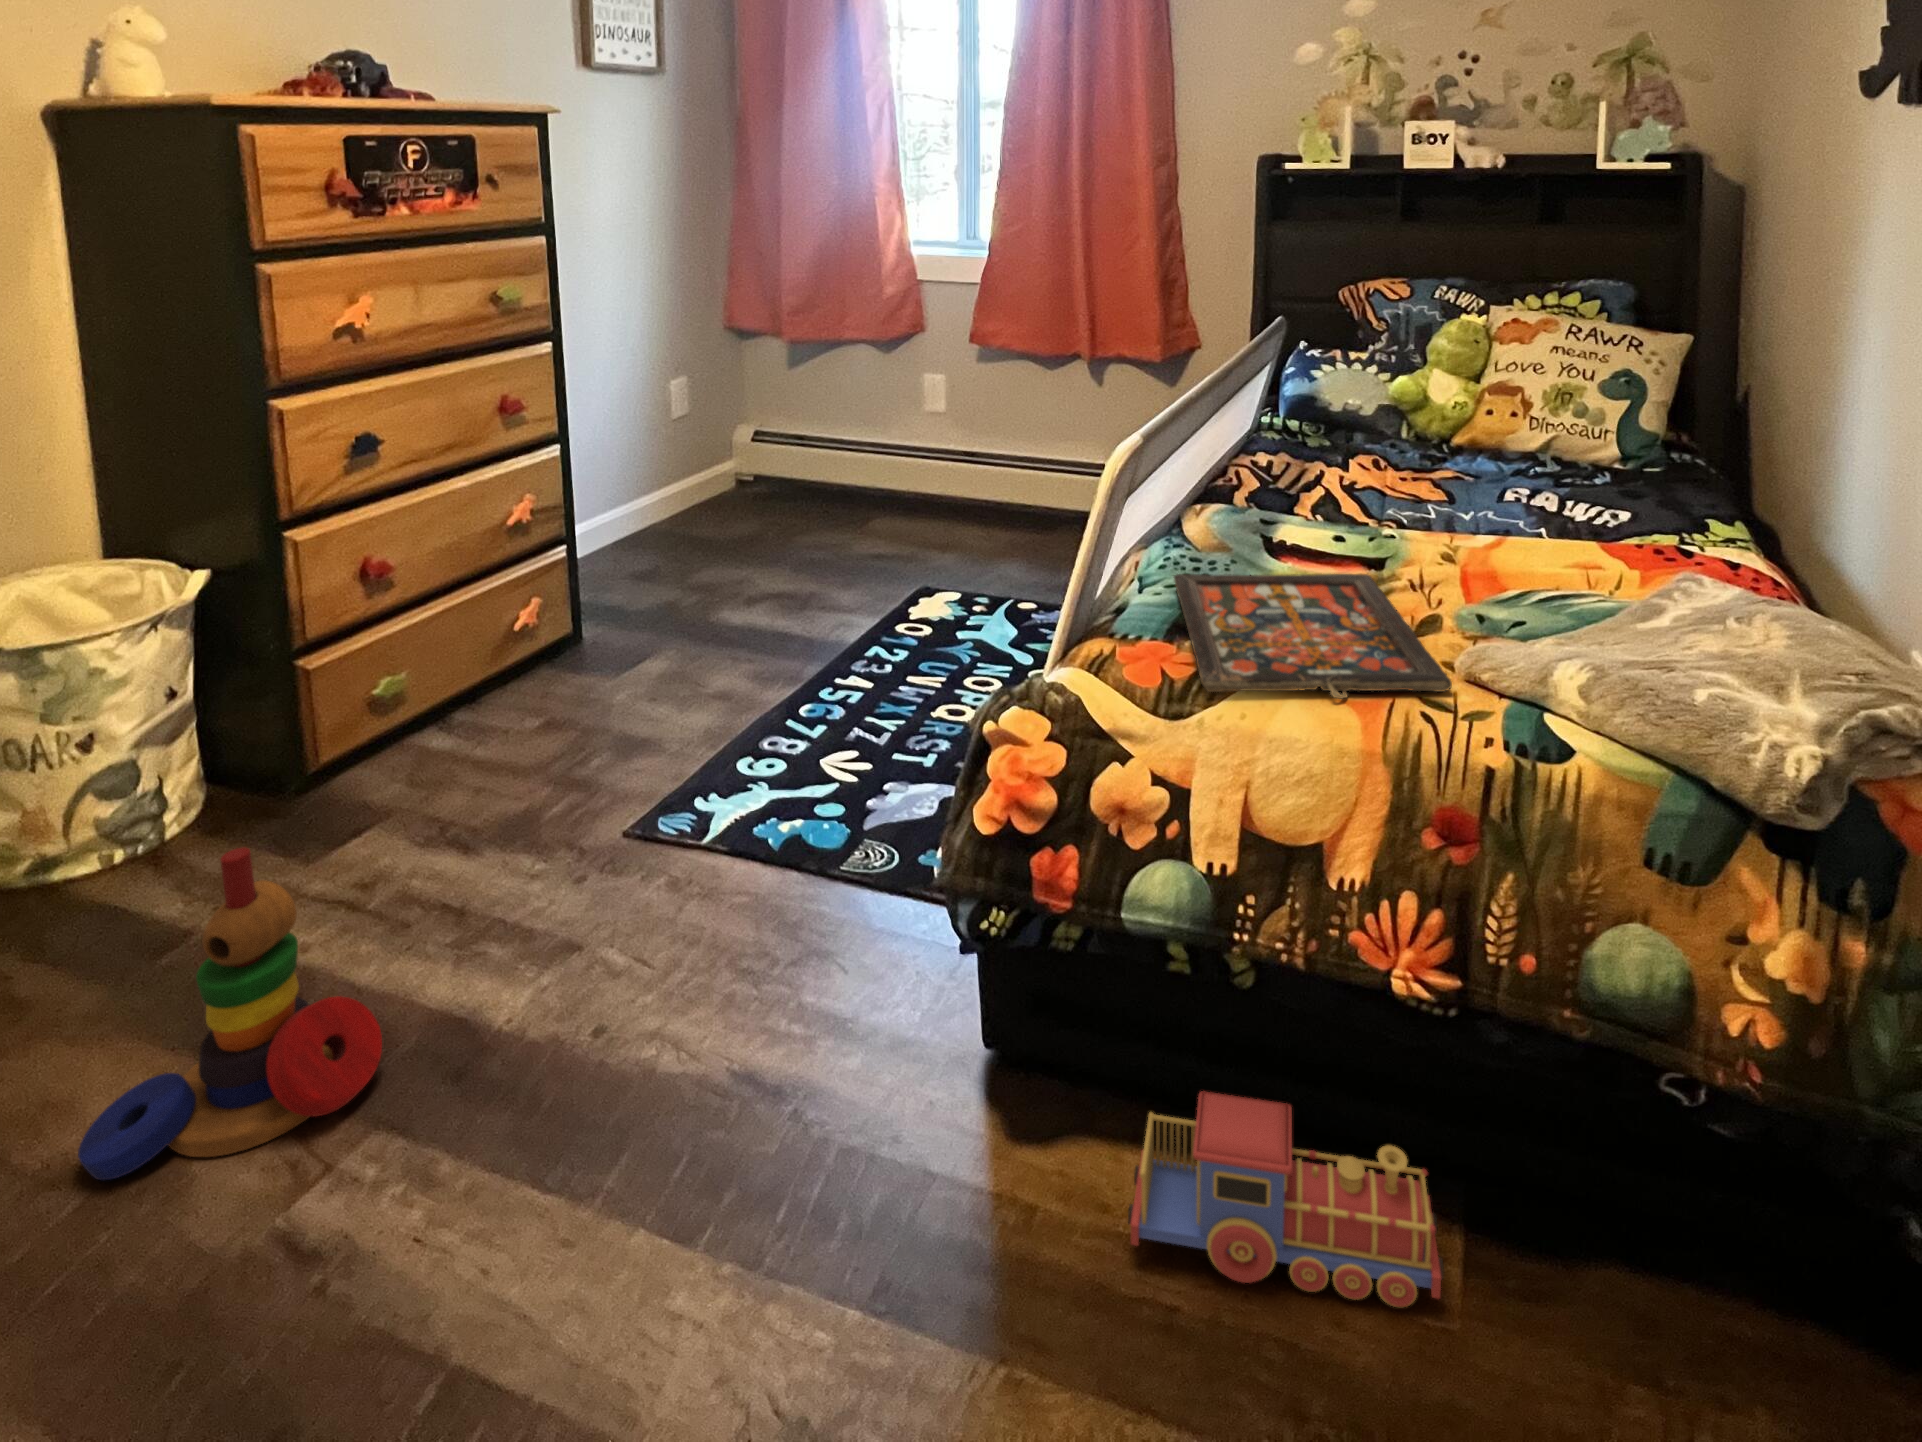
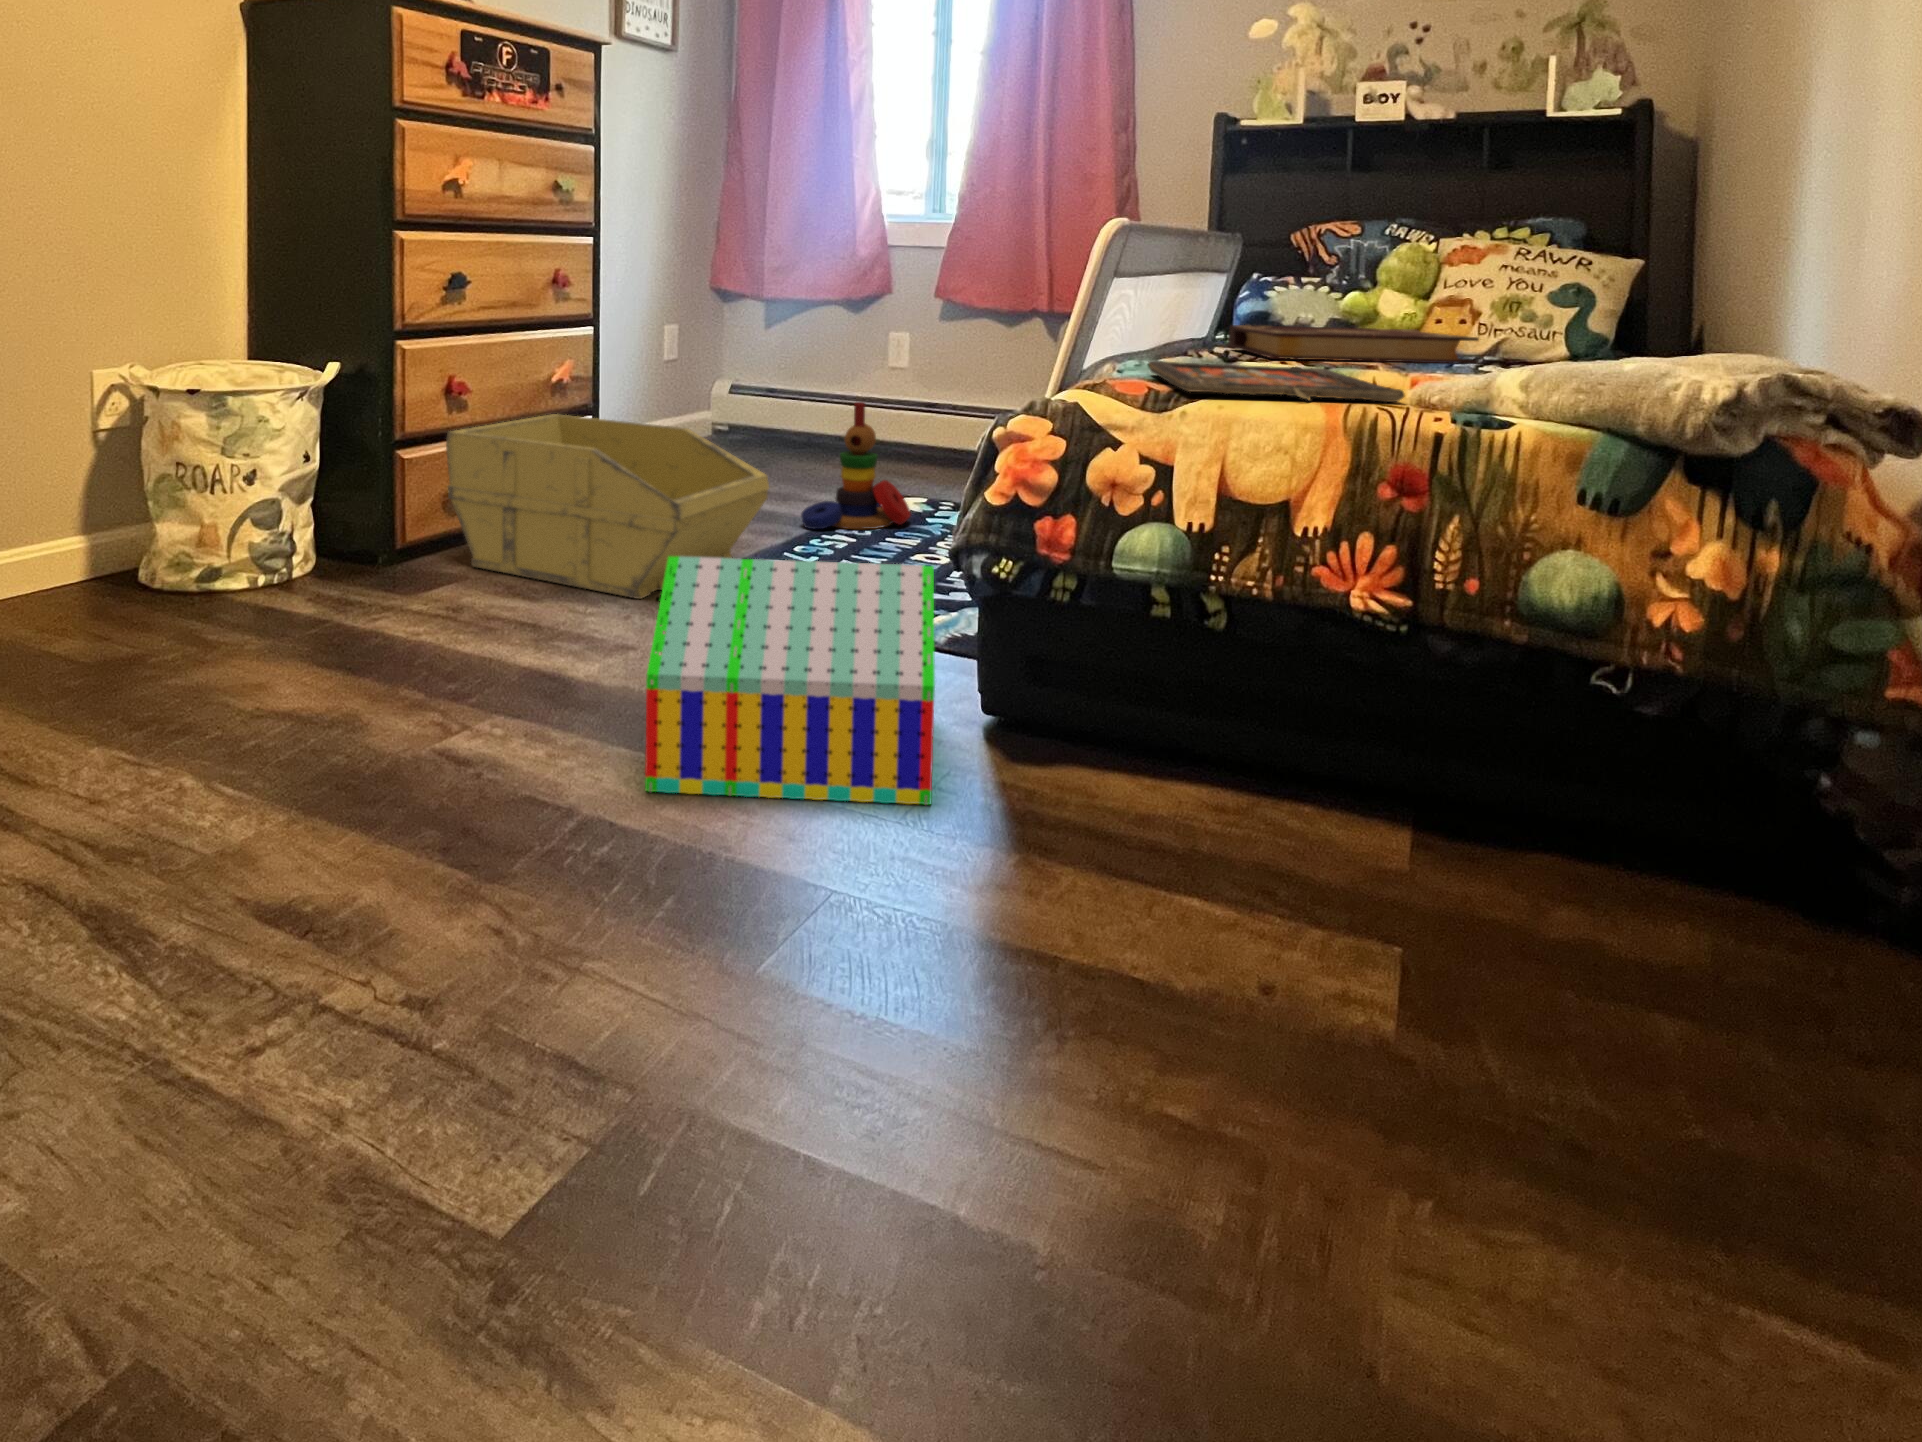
book: none [1273,437,1531,508] -> present [1228,325,1479,364]
storage bin: none [363,568,768,836] -> present [446,414,769,599]
stacking toy: present [78,847,382,1180] -> present [801,402,910,529]
toy house: none [527,939,919,1300] -> present [645,556,935,805]
toy train: present [1128,1091,1444,1307] -> none [1116,696,1394,858]

